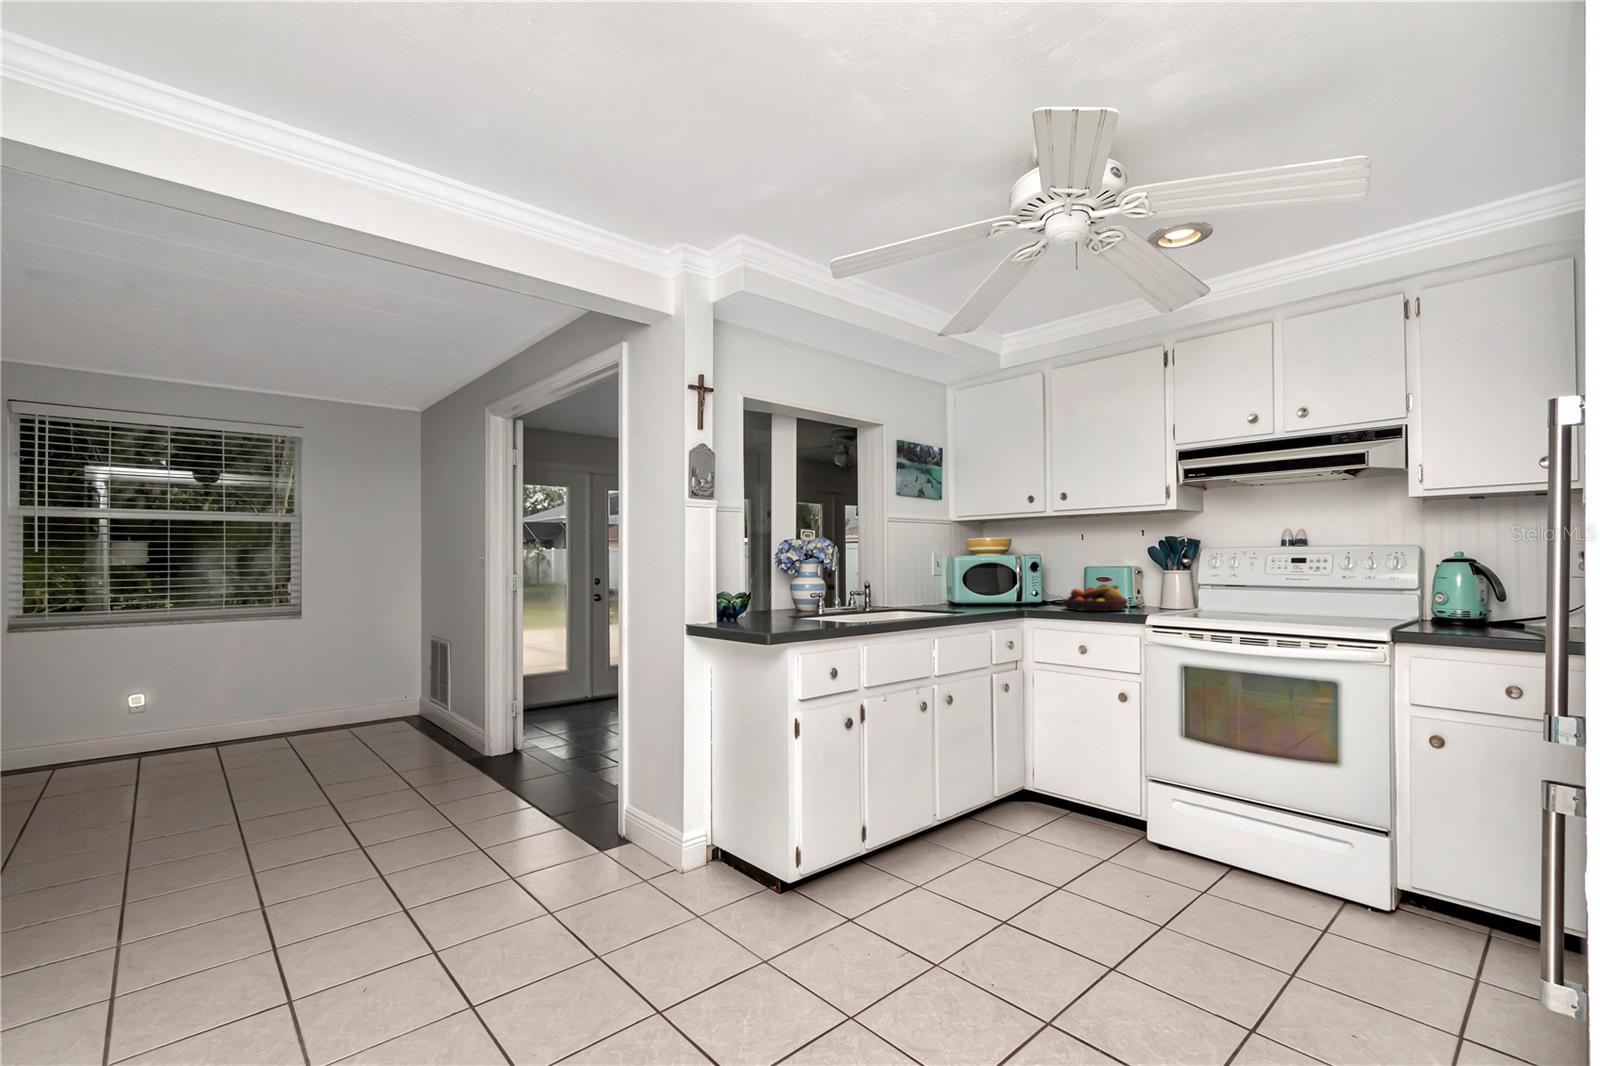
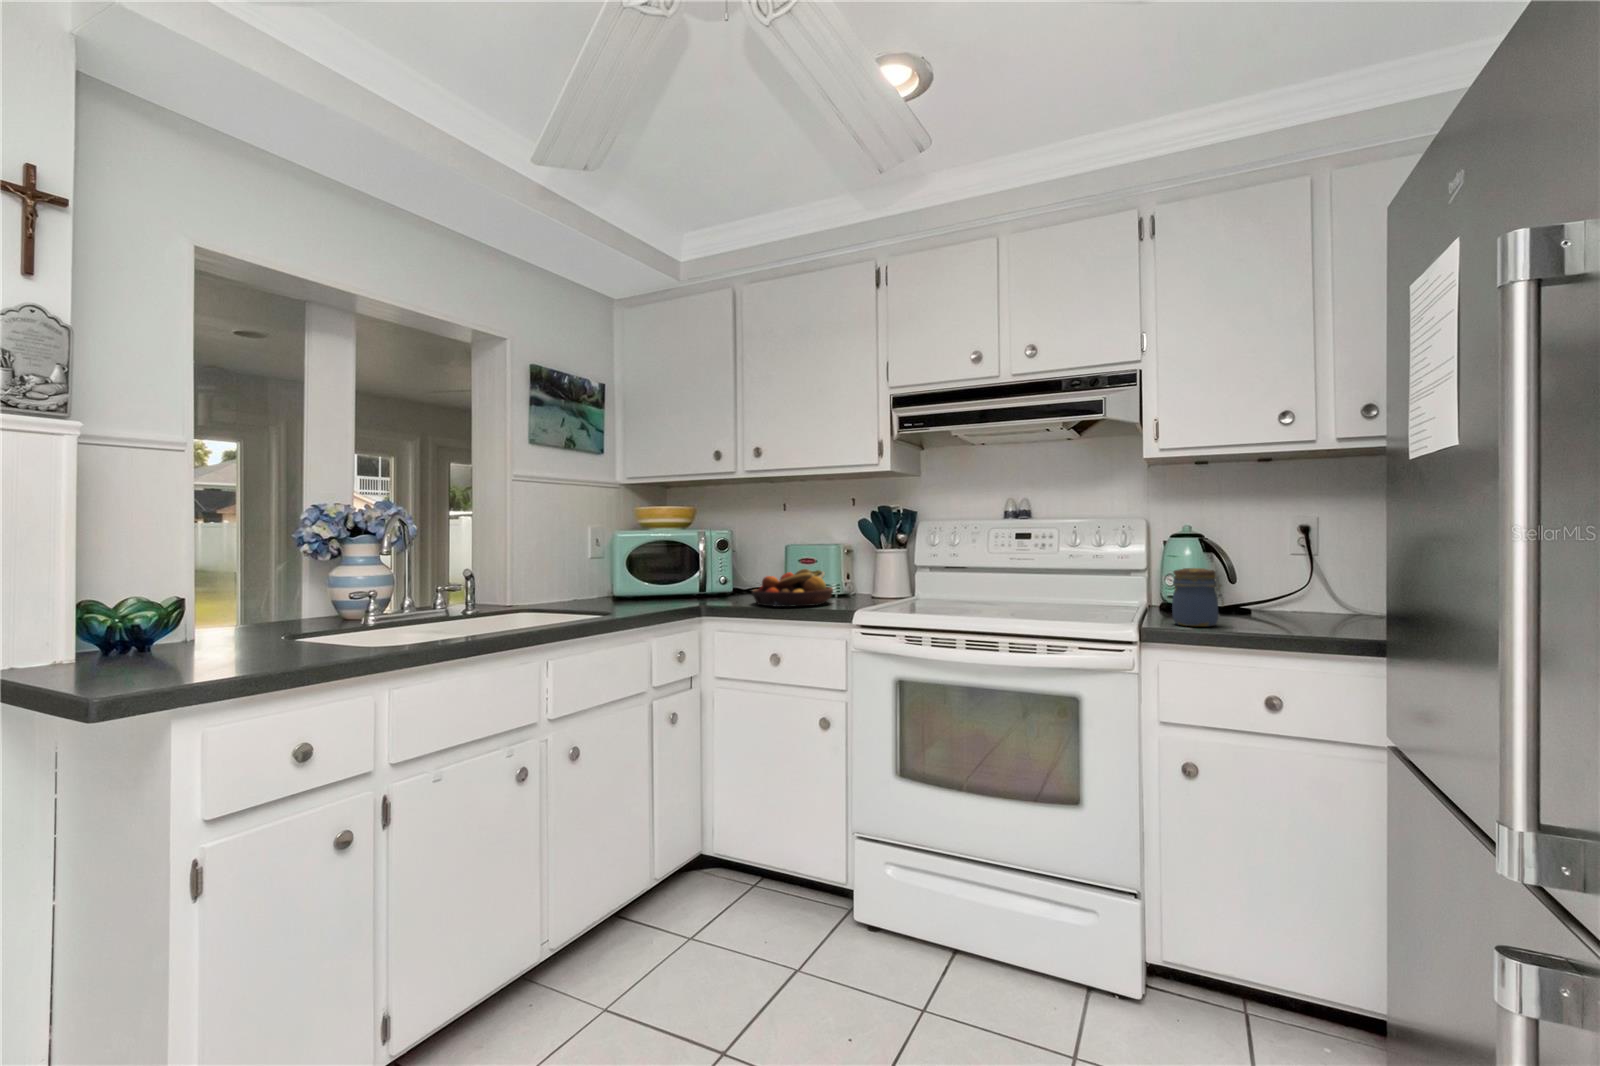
jar: none [1428,587,1476,633] -> present [1172,568,1224,626]

